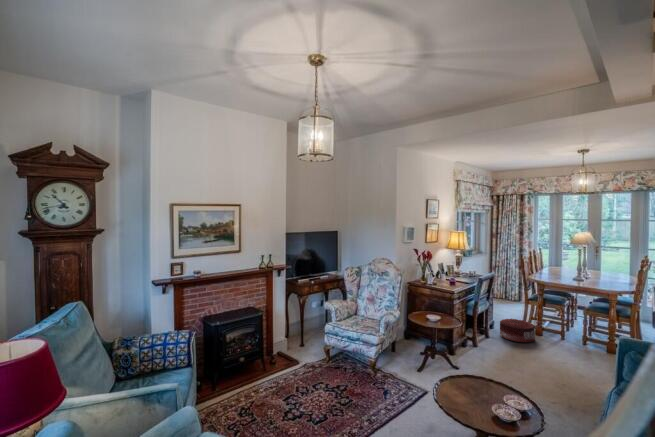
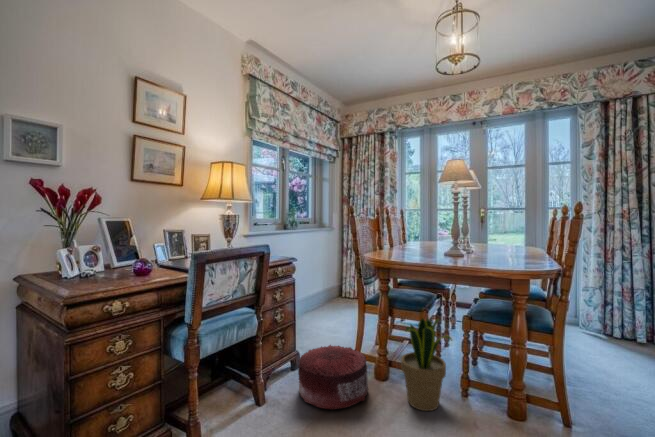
potted plant: none [552,308,579,347] -> present [401,318,452,411]

